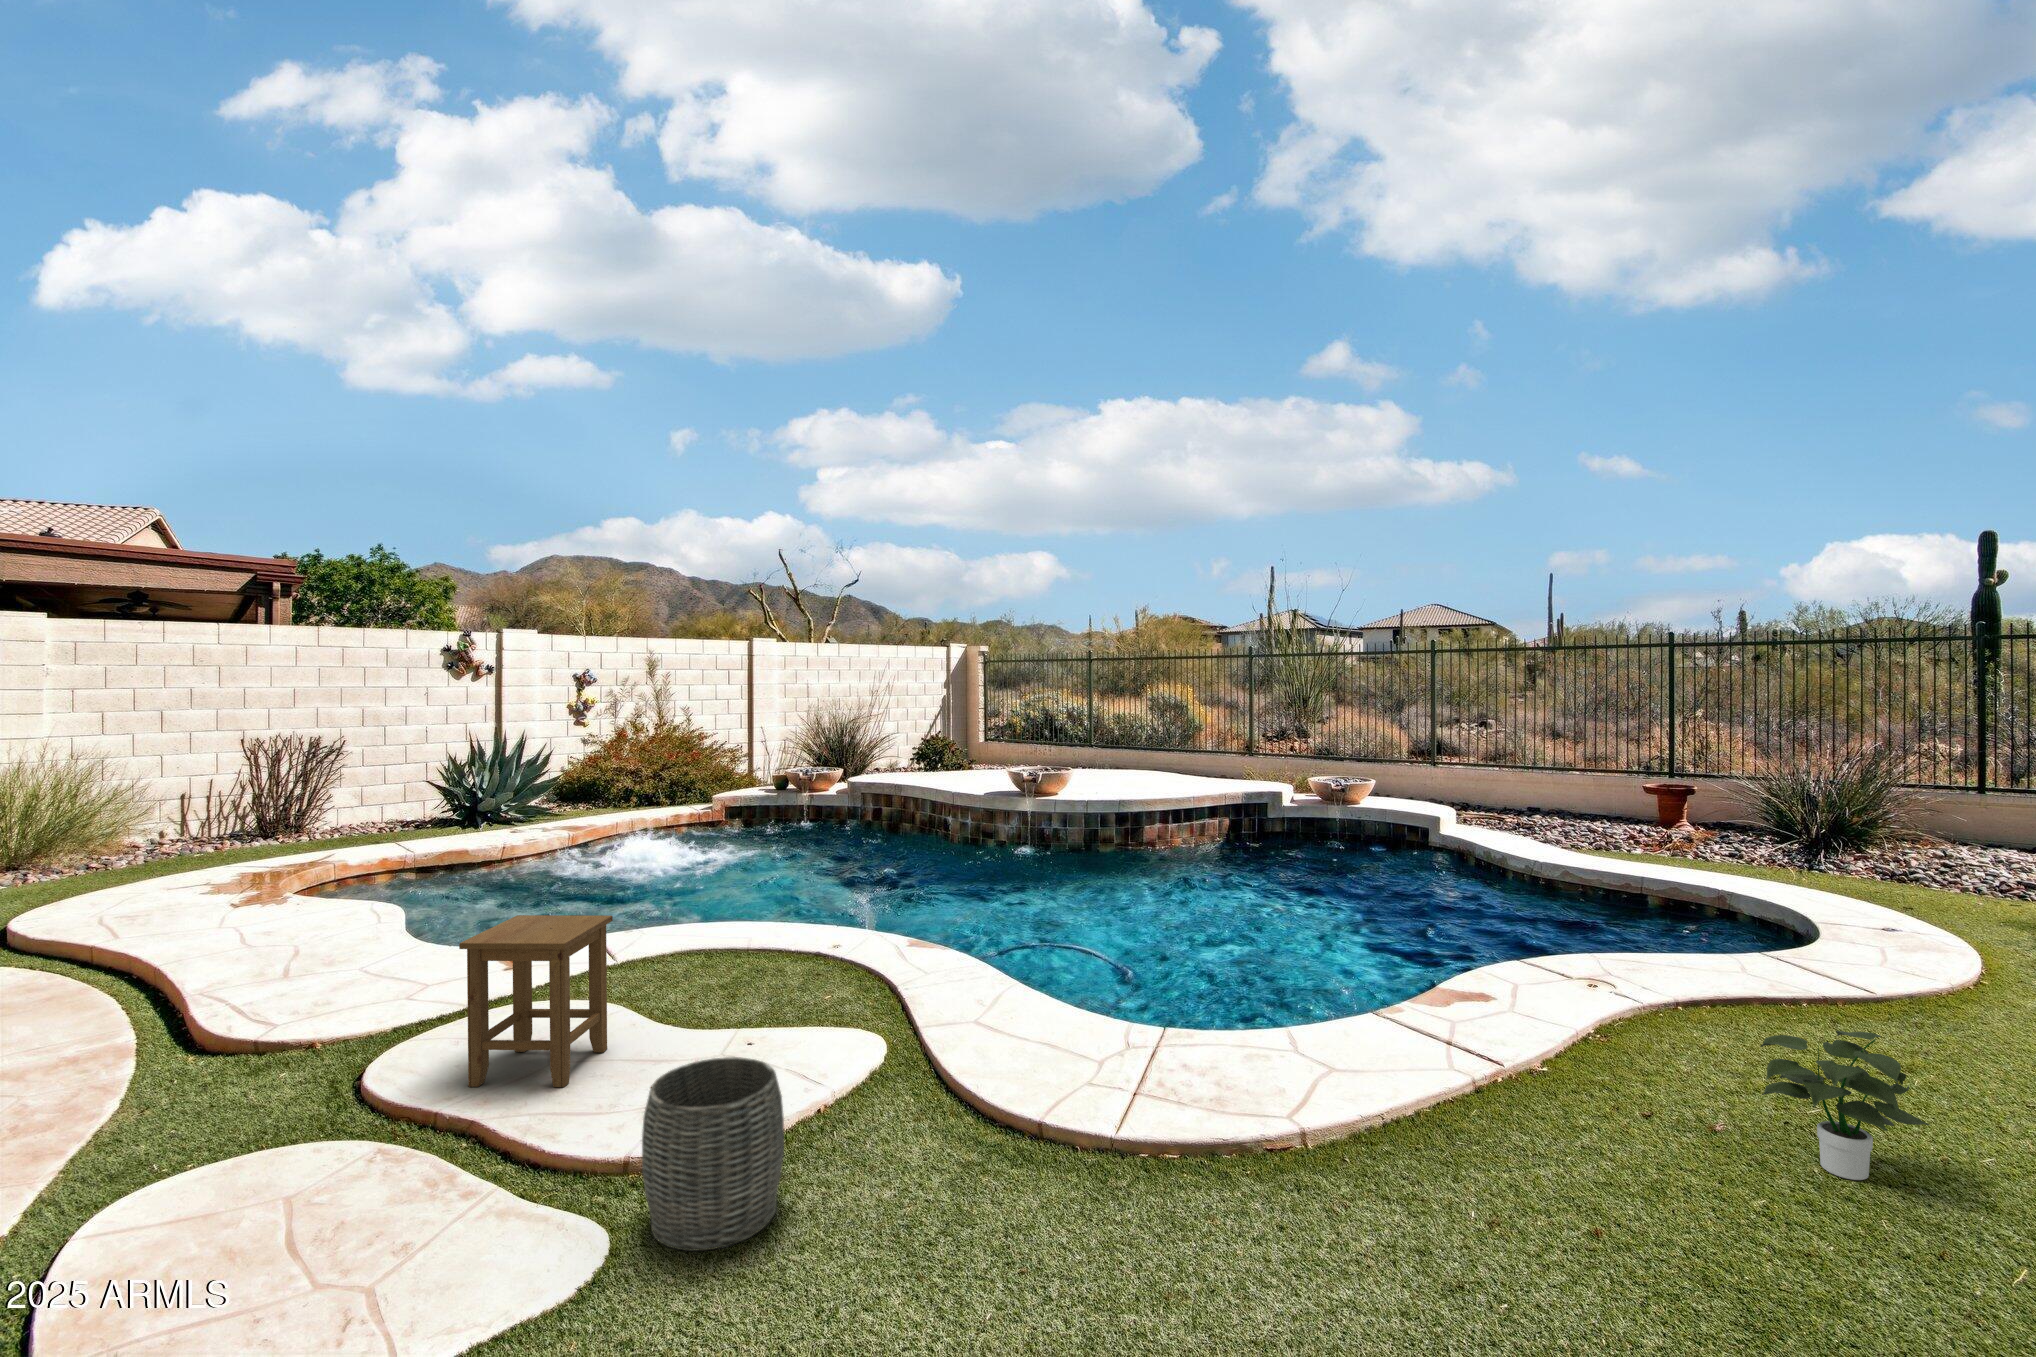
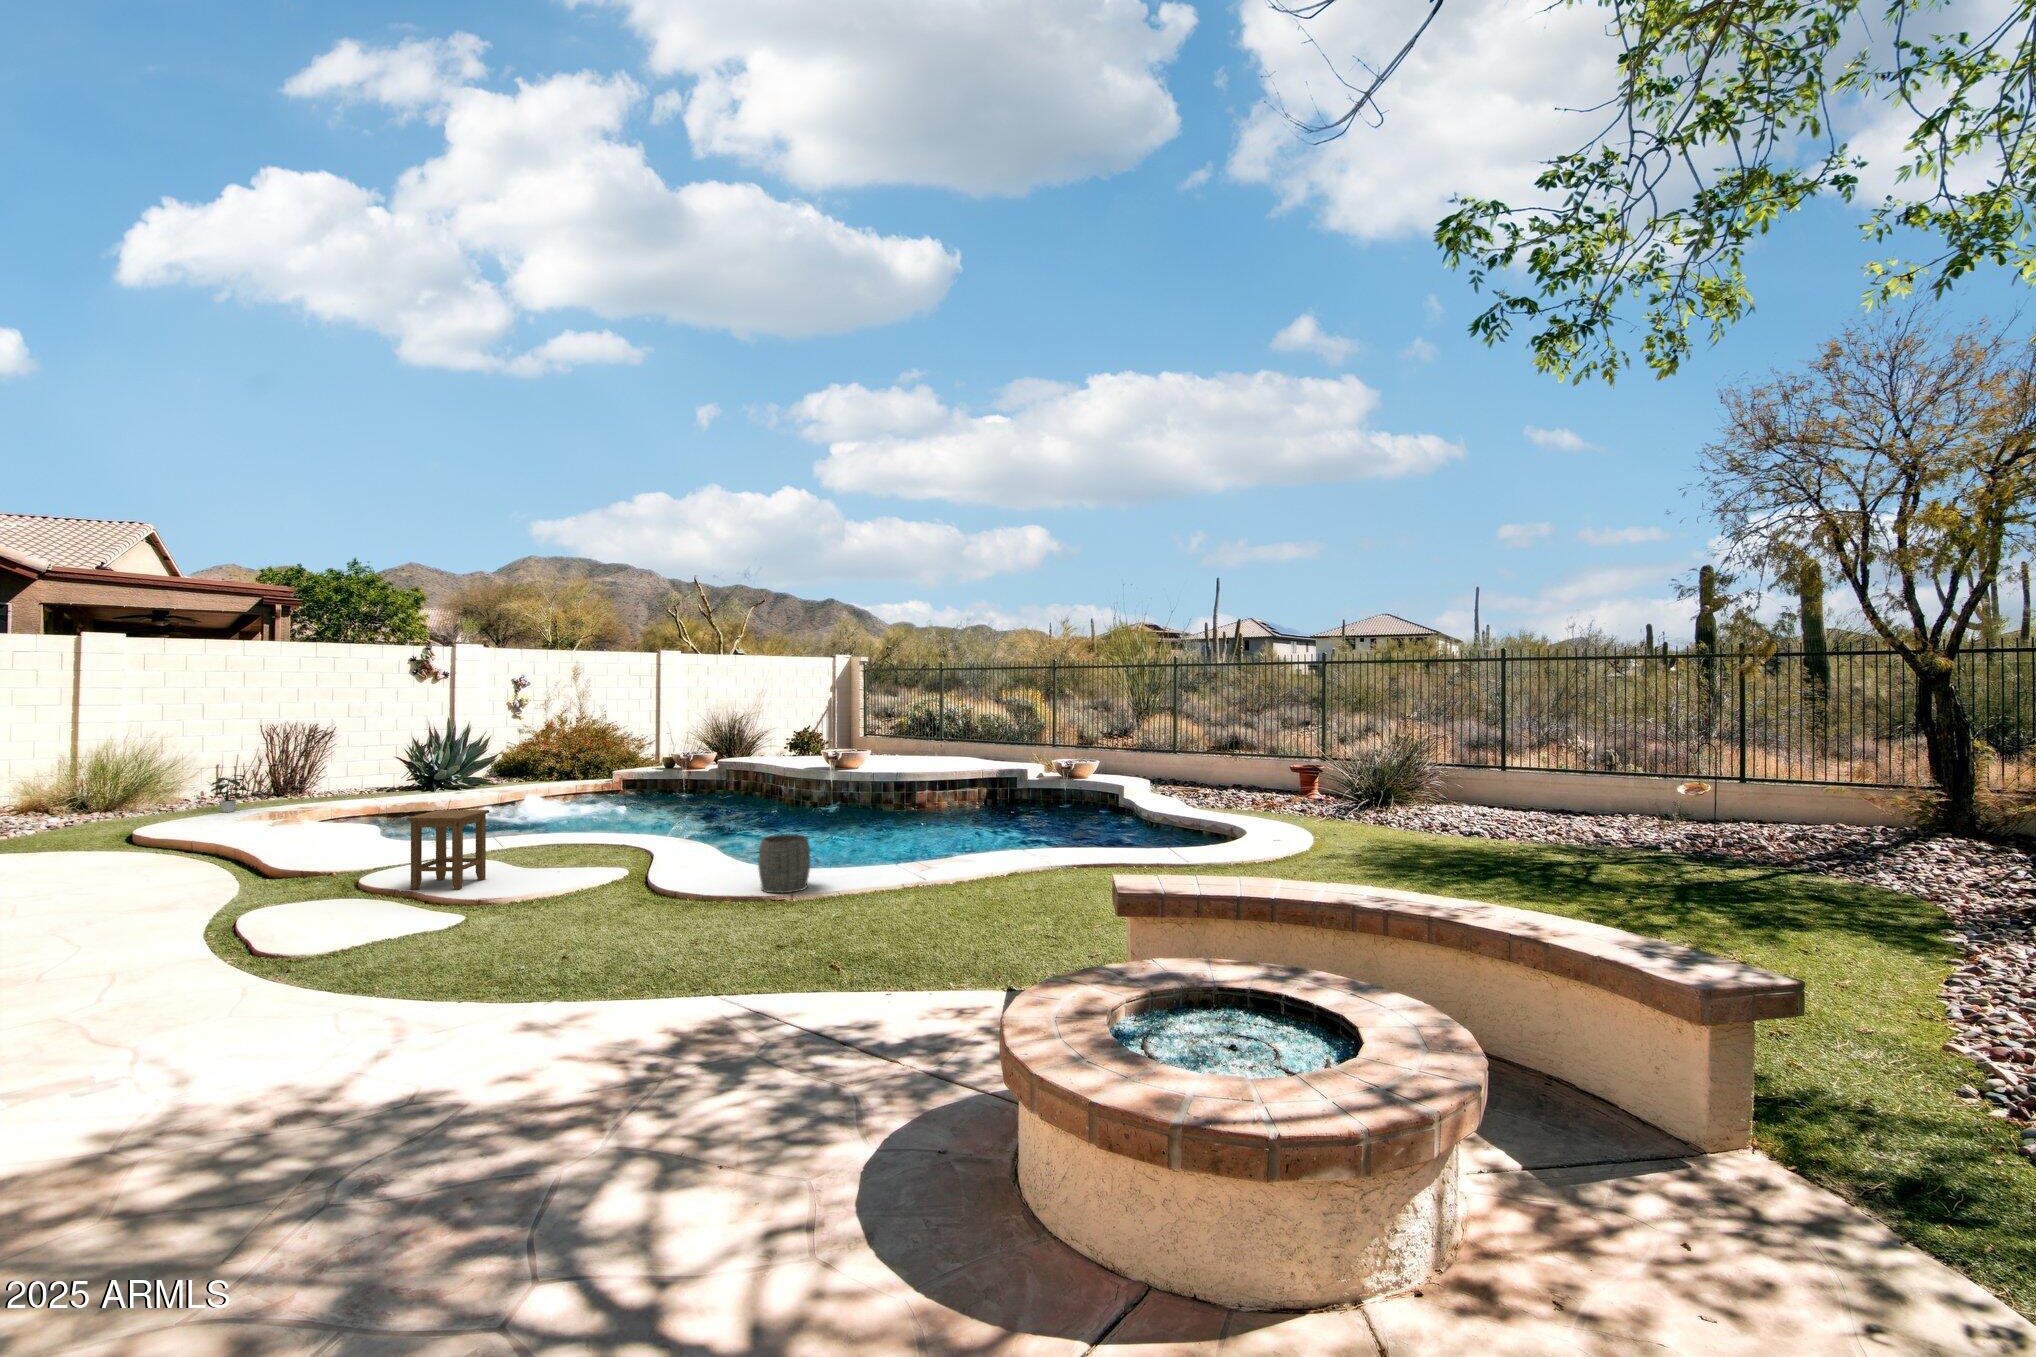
potted plant: present [1760,1031,1930,1180] -> present [211,775,251,812]
woven basket: present [642,1057,784,1251] -> present [758,834,810,893]

